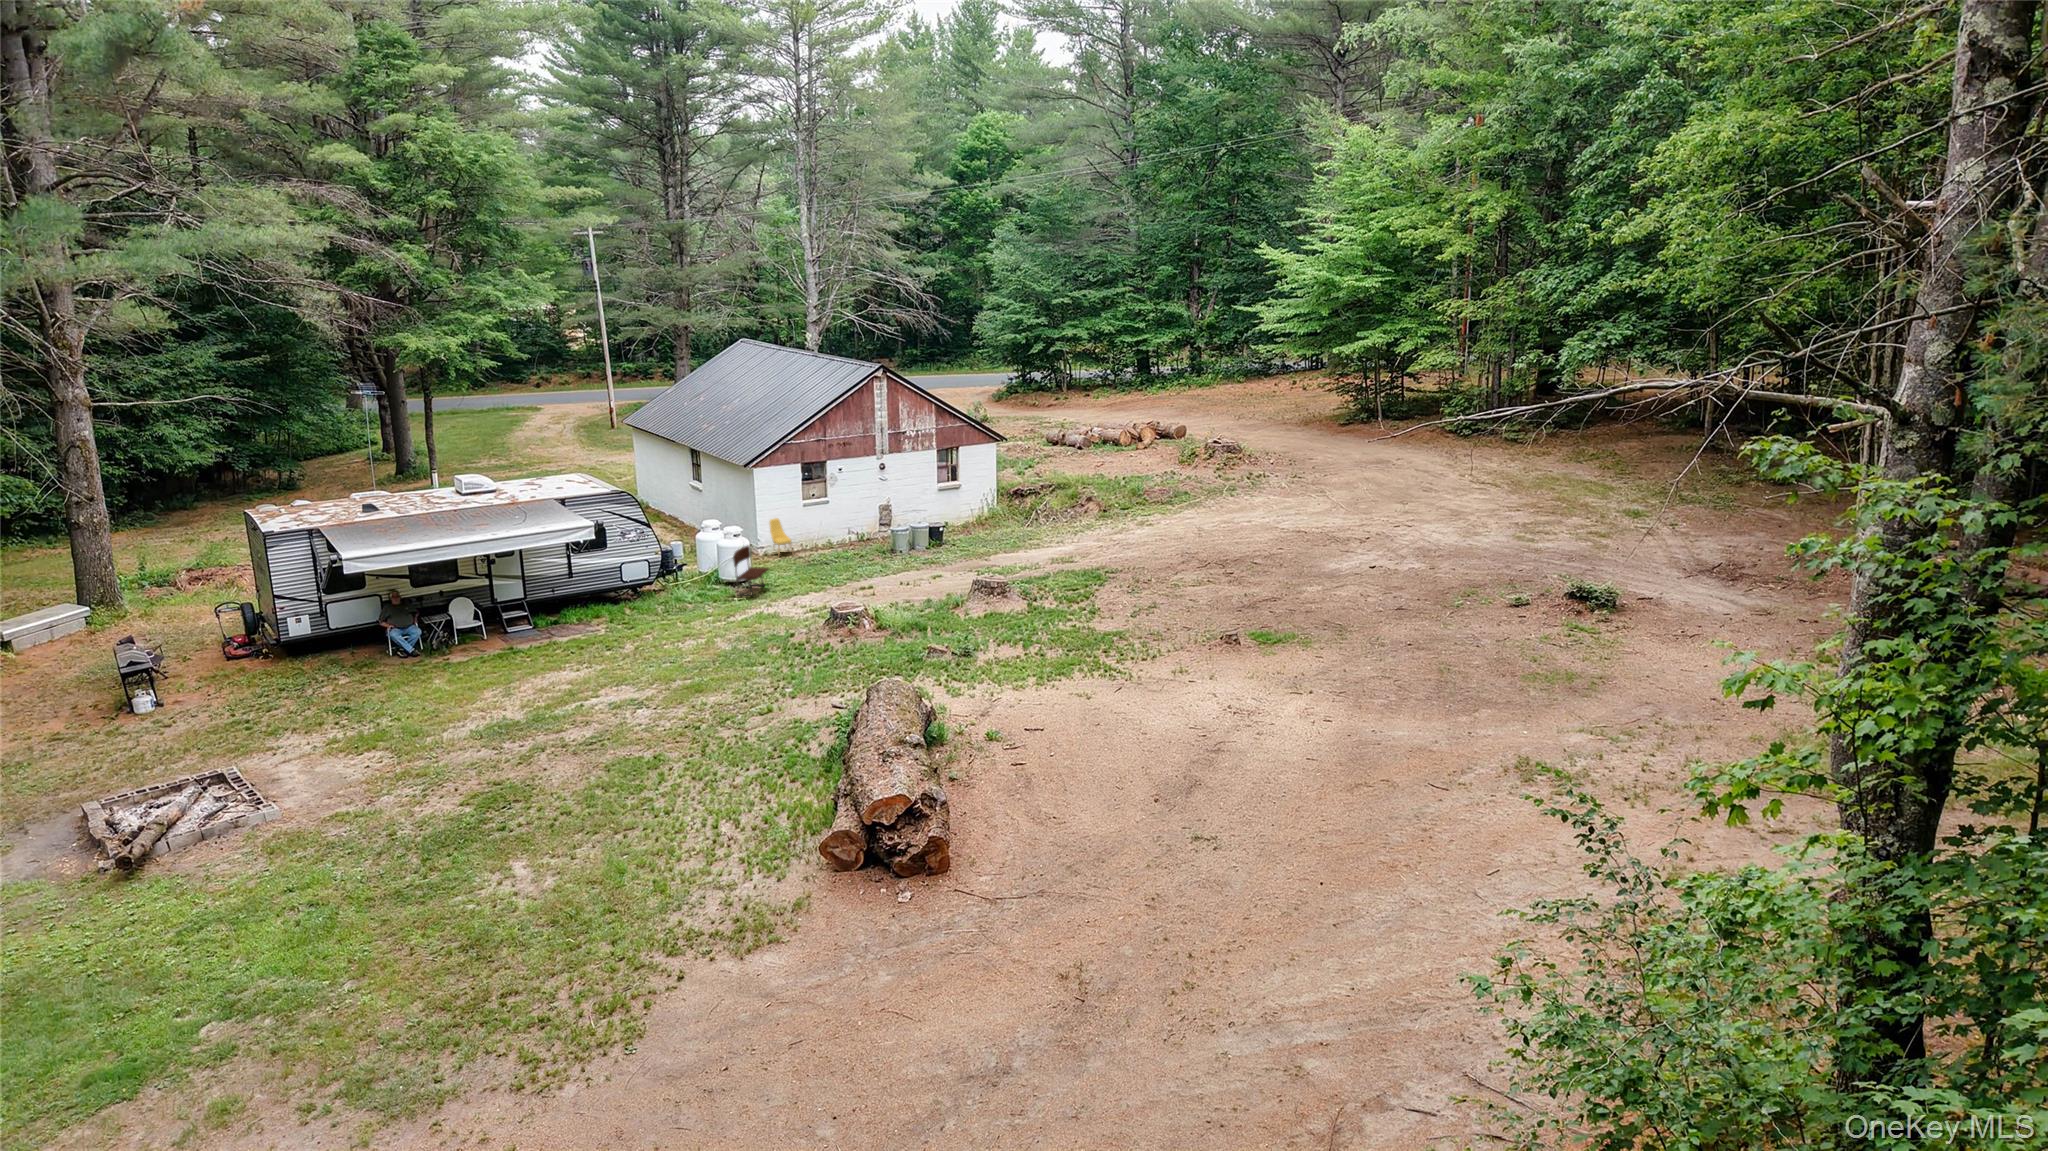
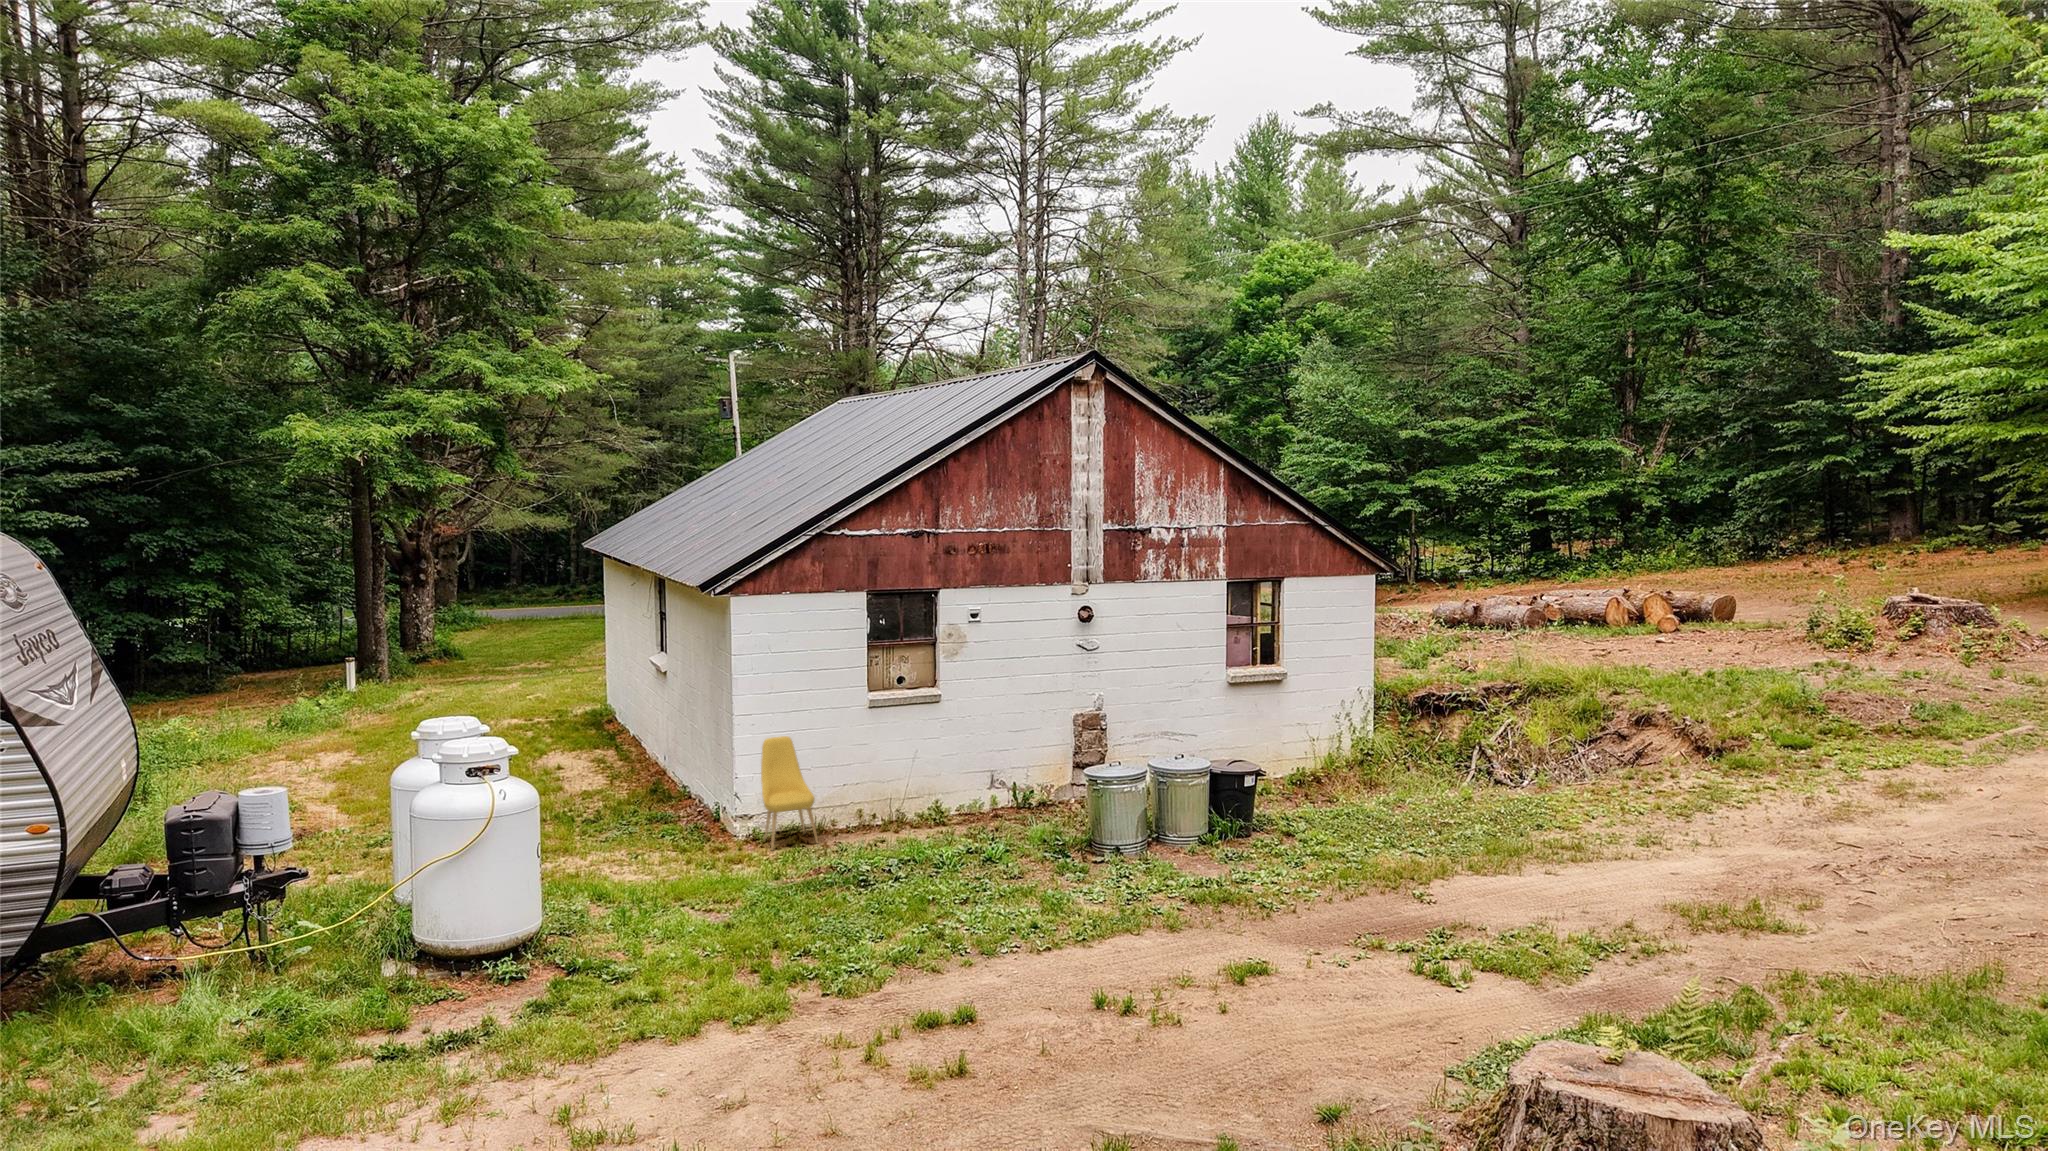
bench: present [733,546,769,595] -> none [478,811,644,1007]

